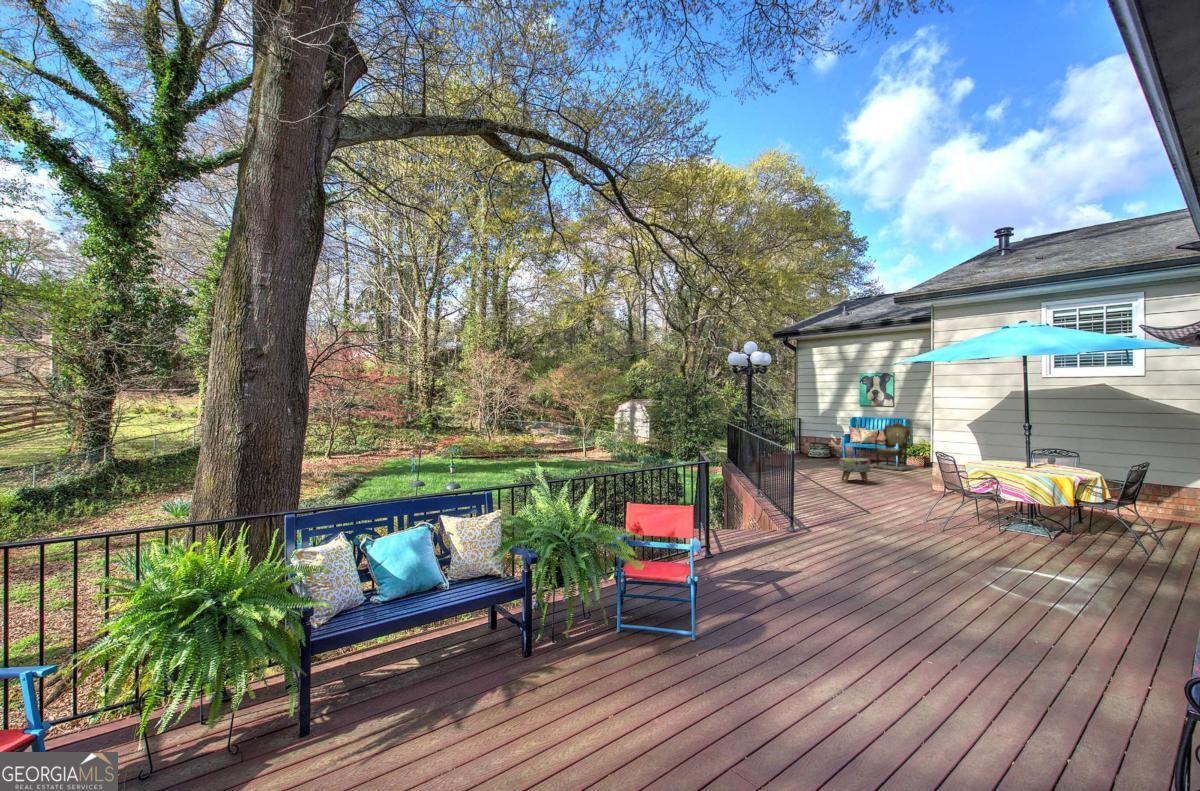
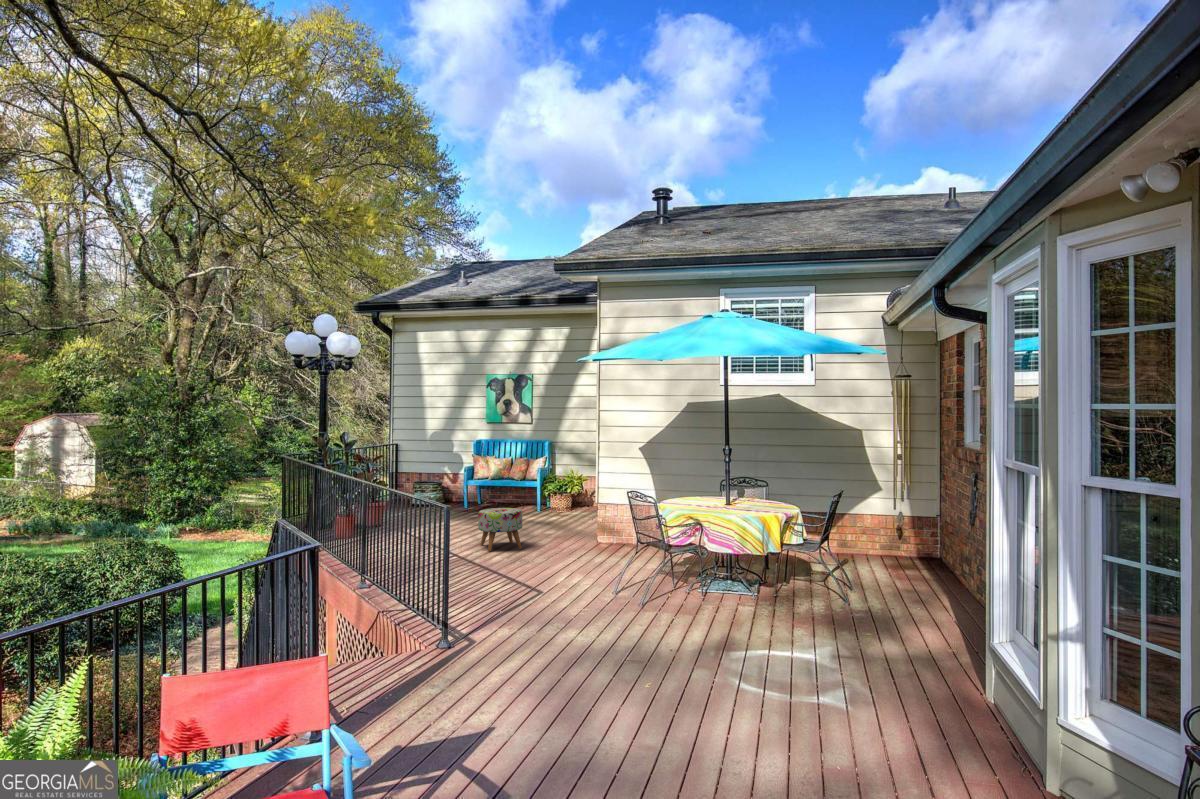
armchair: present [871,423,919,471] -> none [500,446,567,518]

